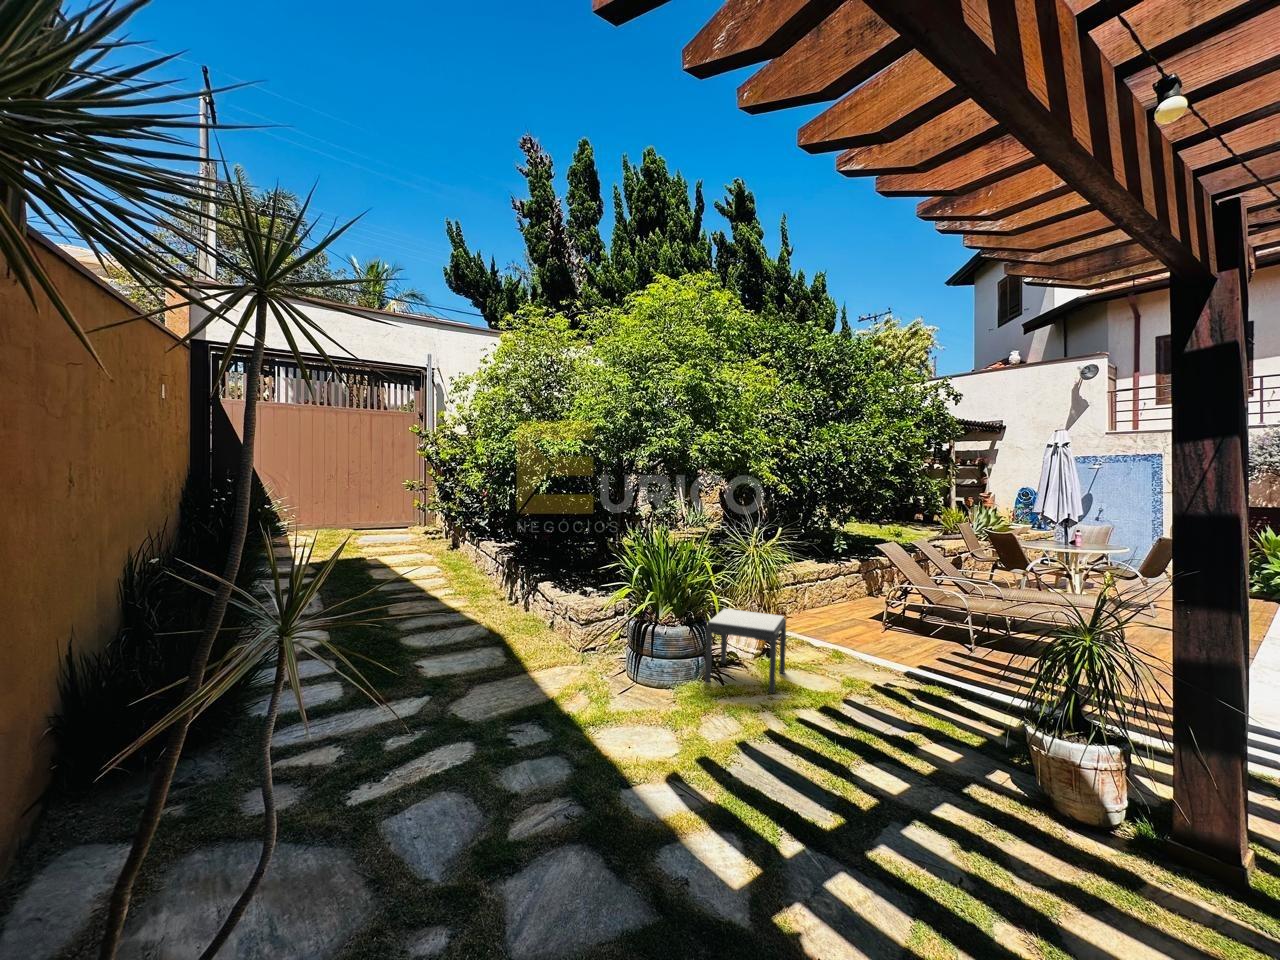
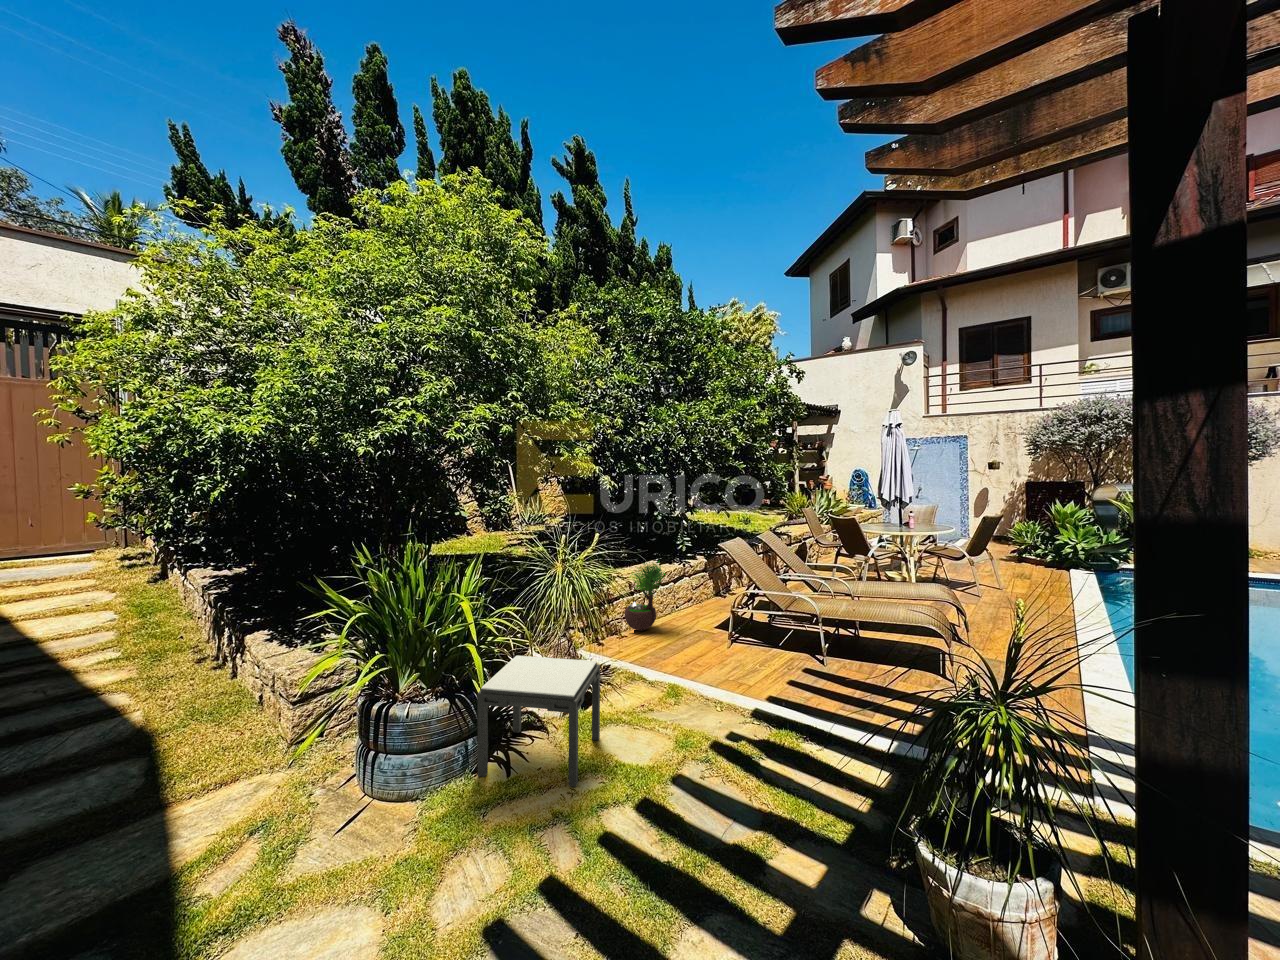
potted tree: none [791,555,828,615] -> present [625,562,665,631]

